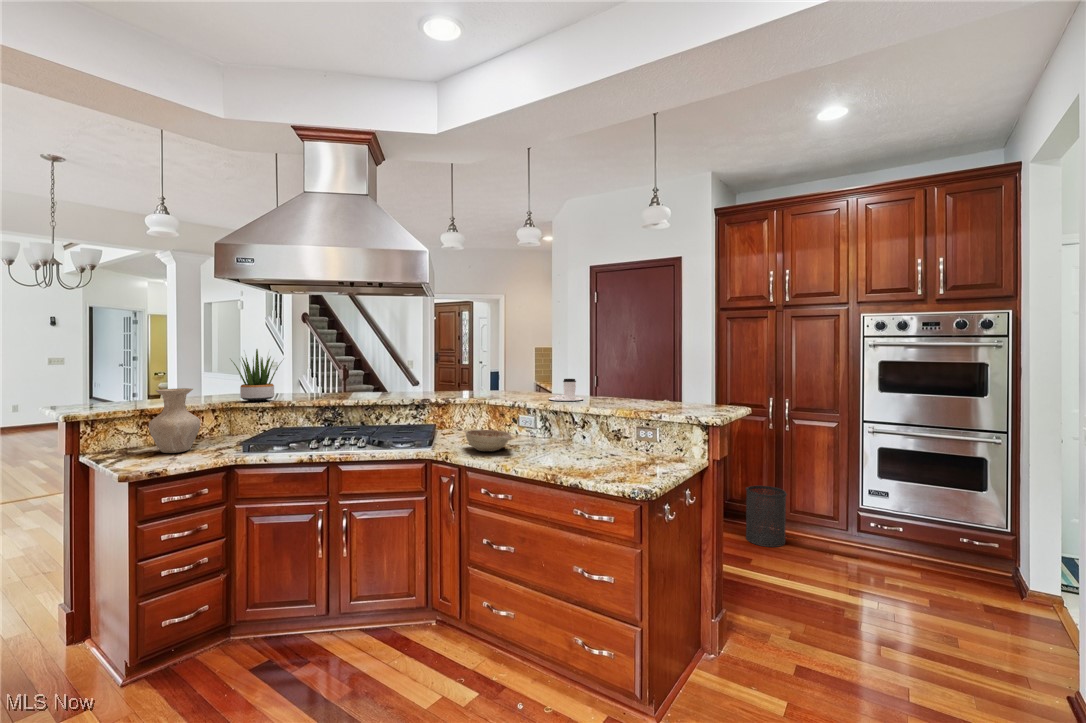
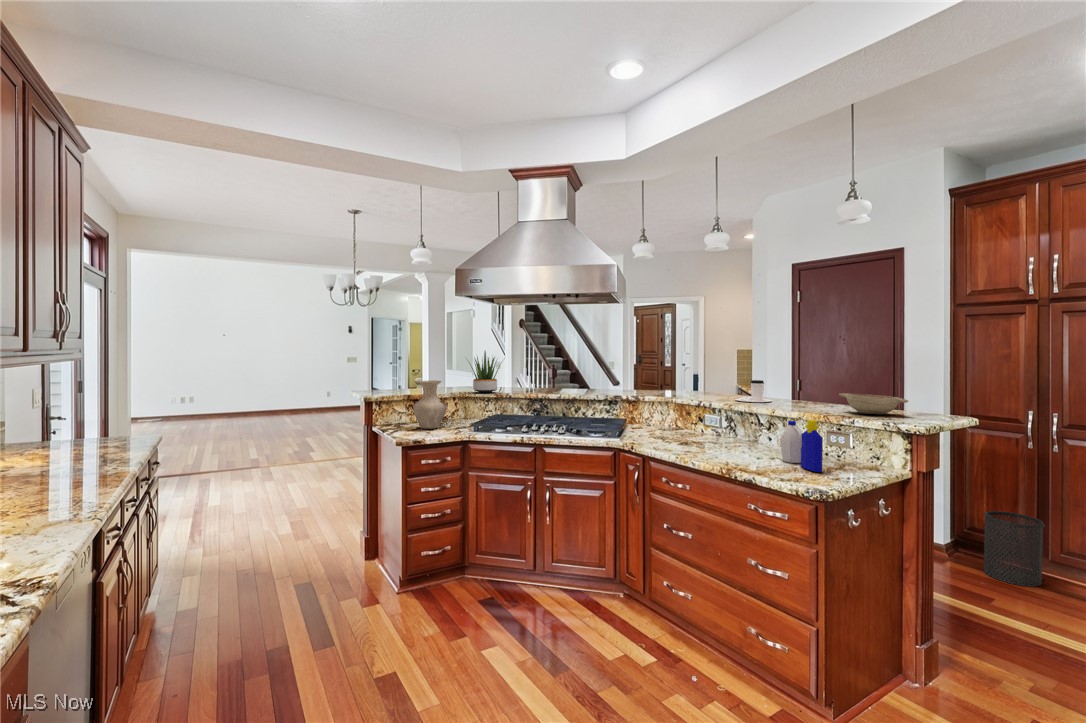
bottle: none [598,418,639,469] -> present [780,420,823,472]
decorative bowl: present [464,430,513,451] -> present [839,393,908,414]

